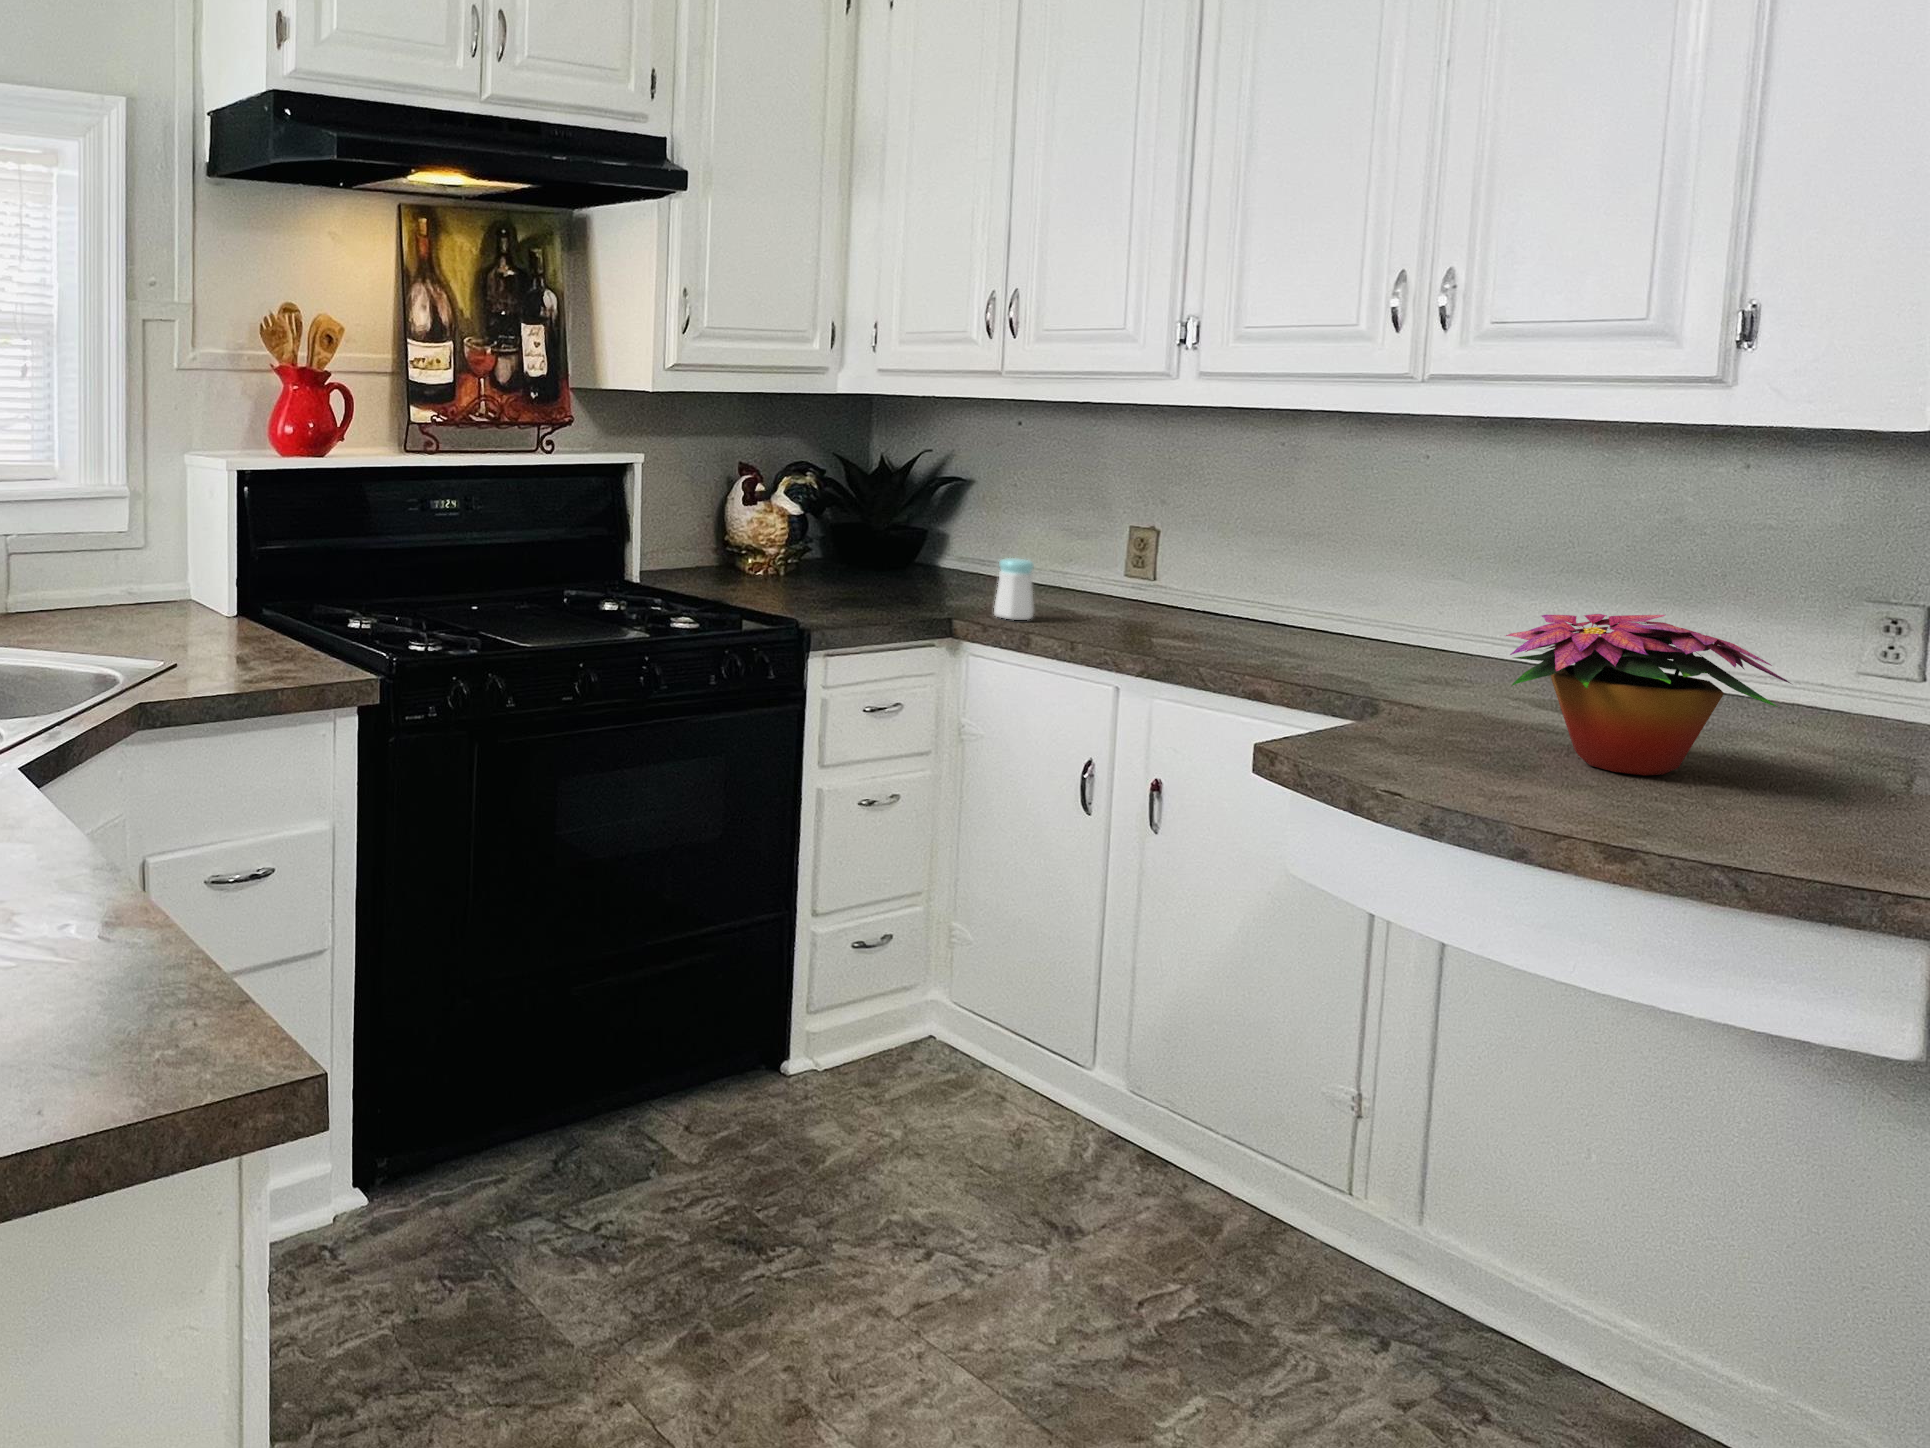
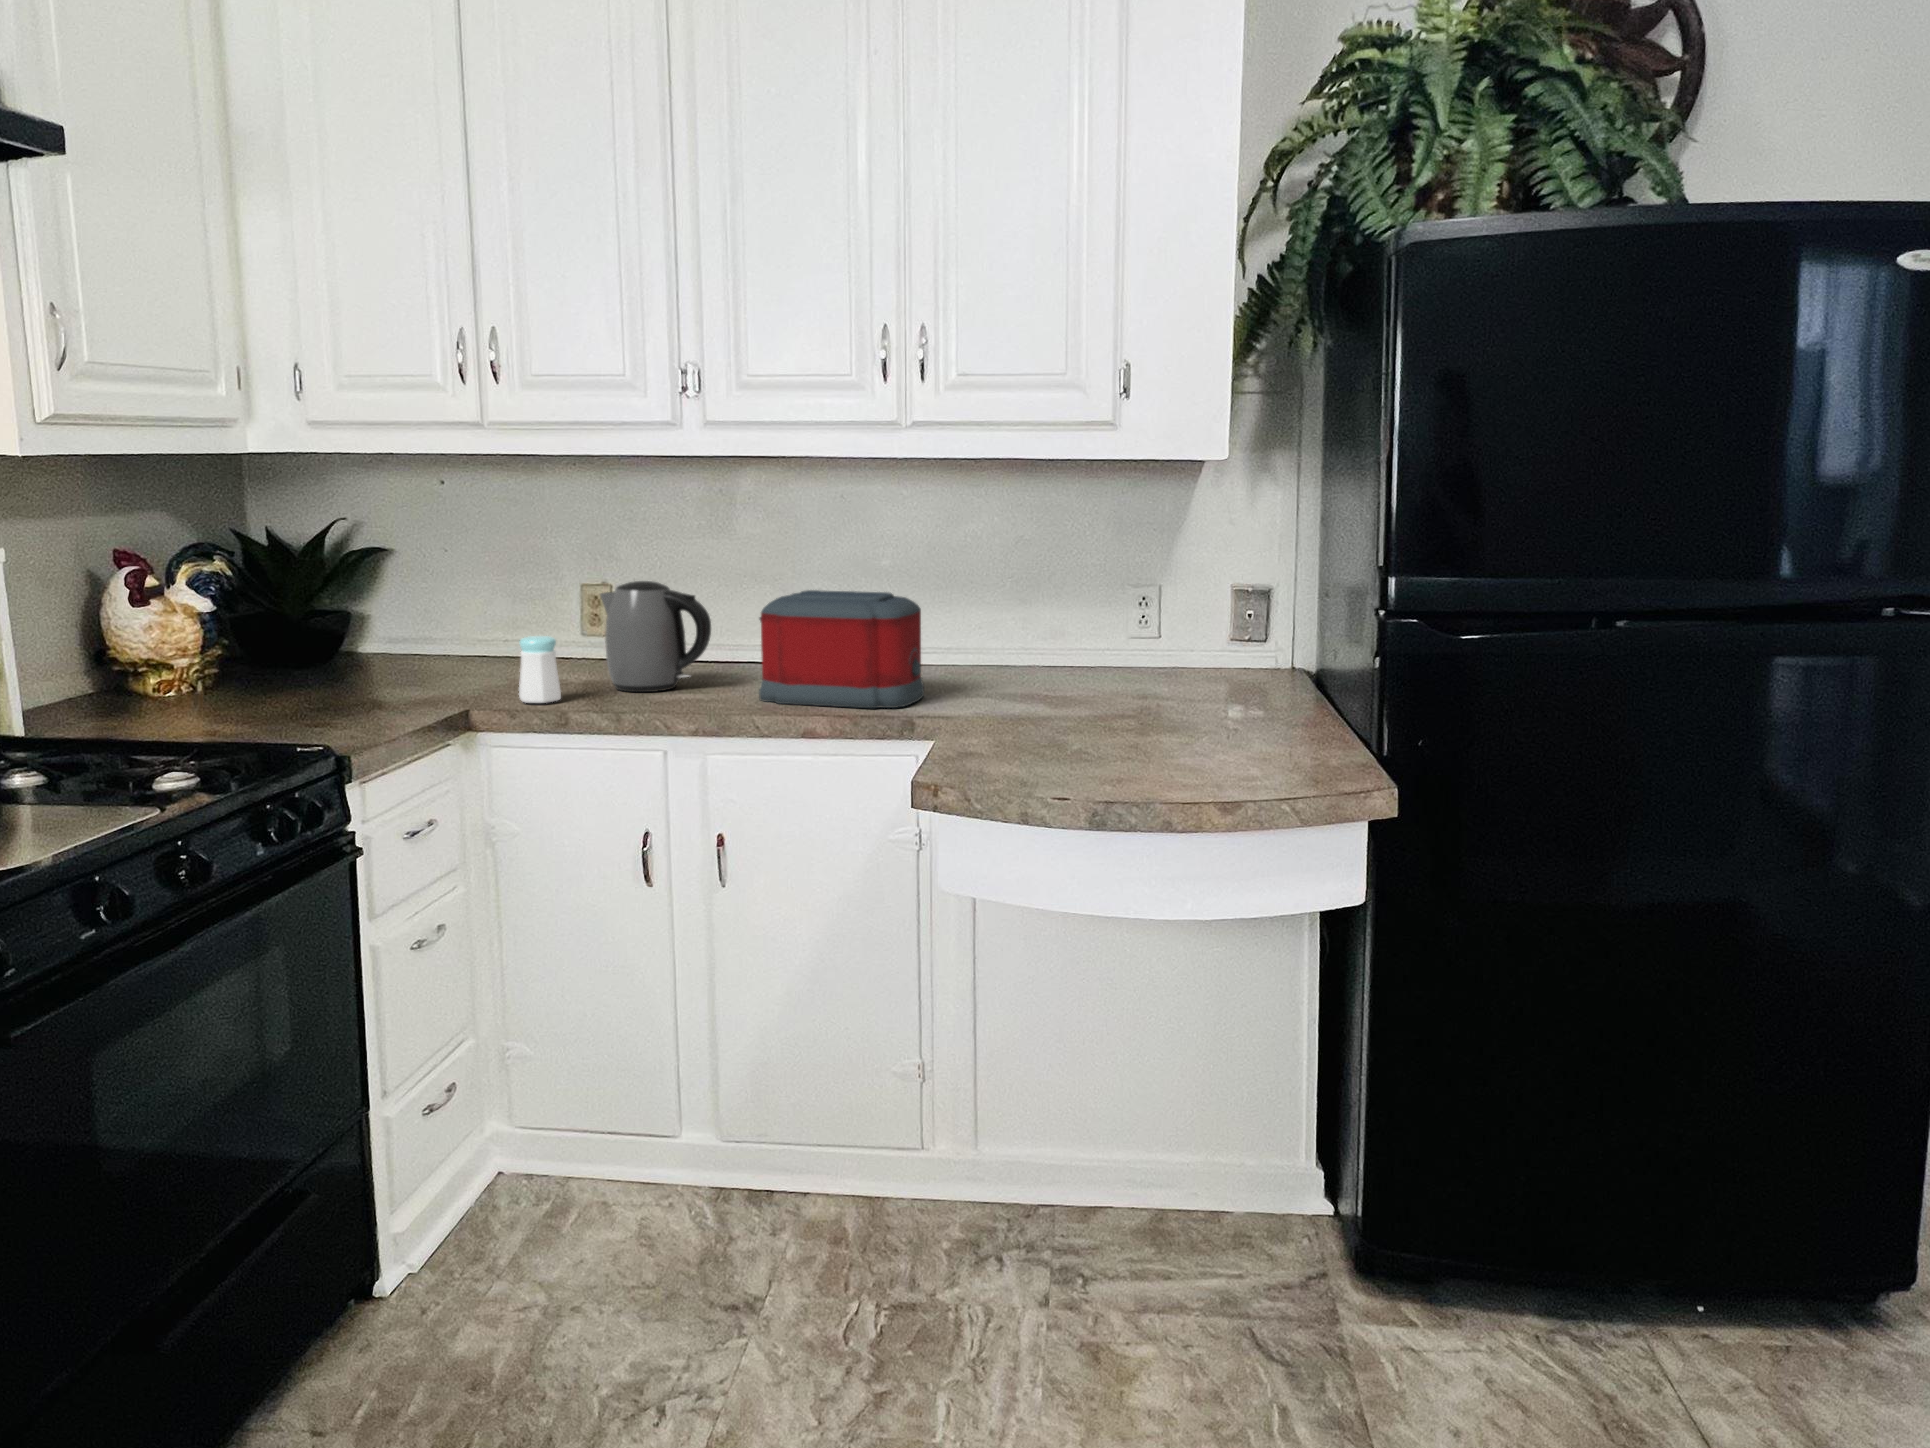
kettle: none [1097,519,1208,629] -> present [600,581,711,692]
toaster: none [1233,545,1451,684] -> present [759,590,924,708]
flower arrangement: present [1506,614,1791,776] -> none [1033,618,1218,748]

